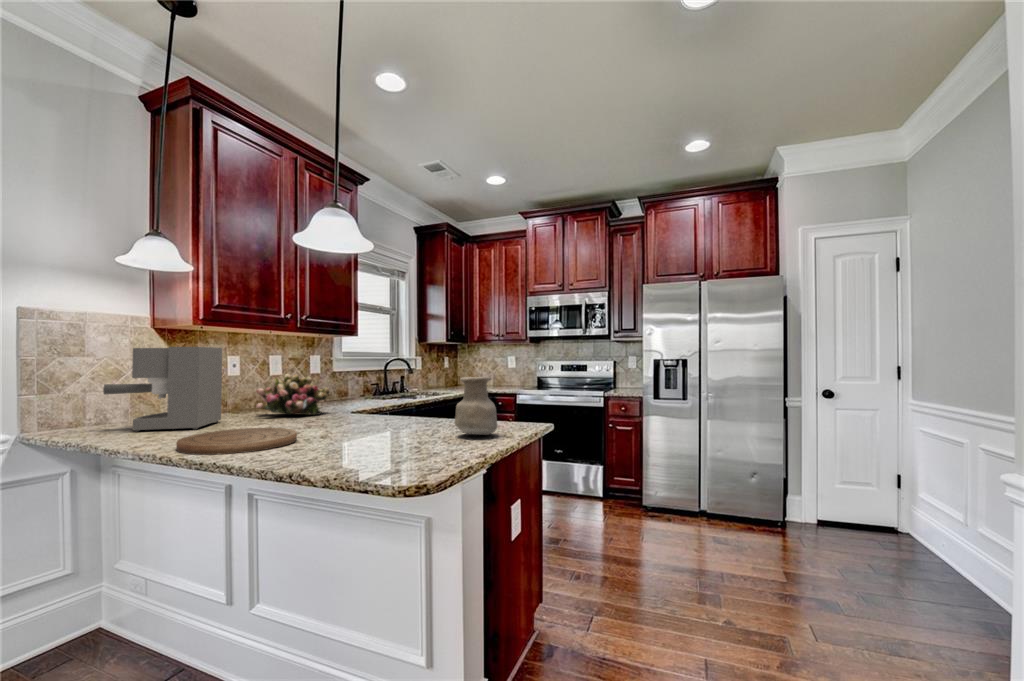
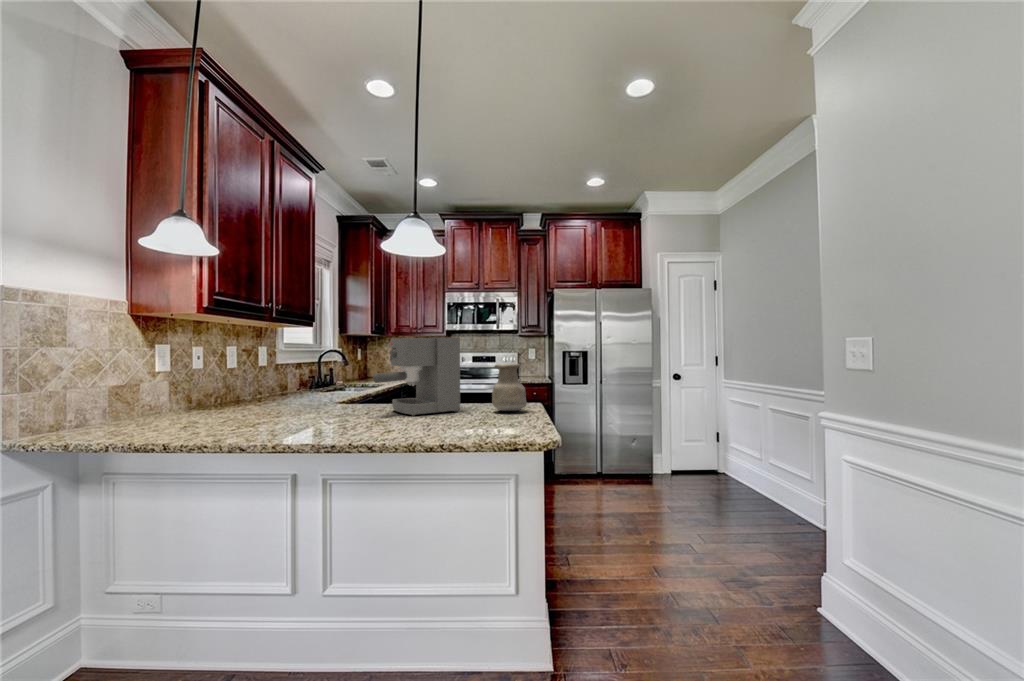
coffee maker: present [103,347,222,432] -> present [373,337,460,416]
flower arrangement: present [256,374,330,415] -> none [239,366,313,406]
cutting board: present [176,428,297,455] -> none [263,415,369,440]

